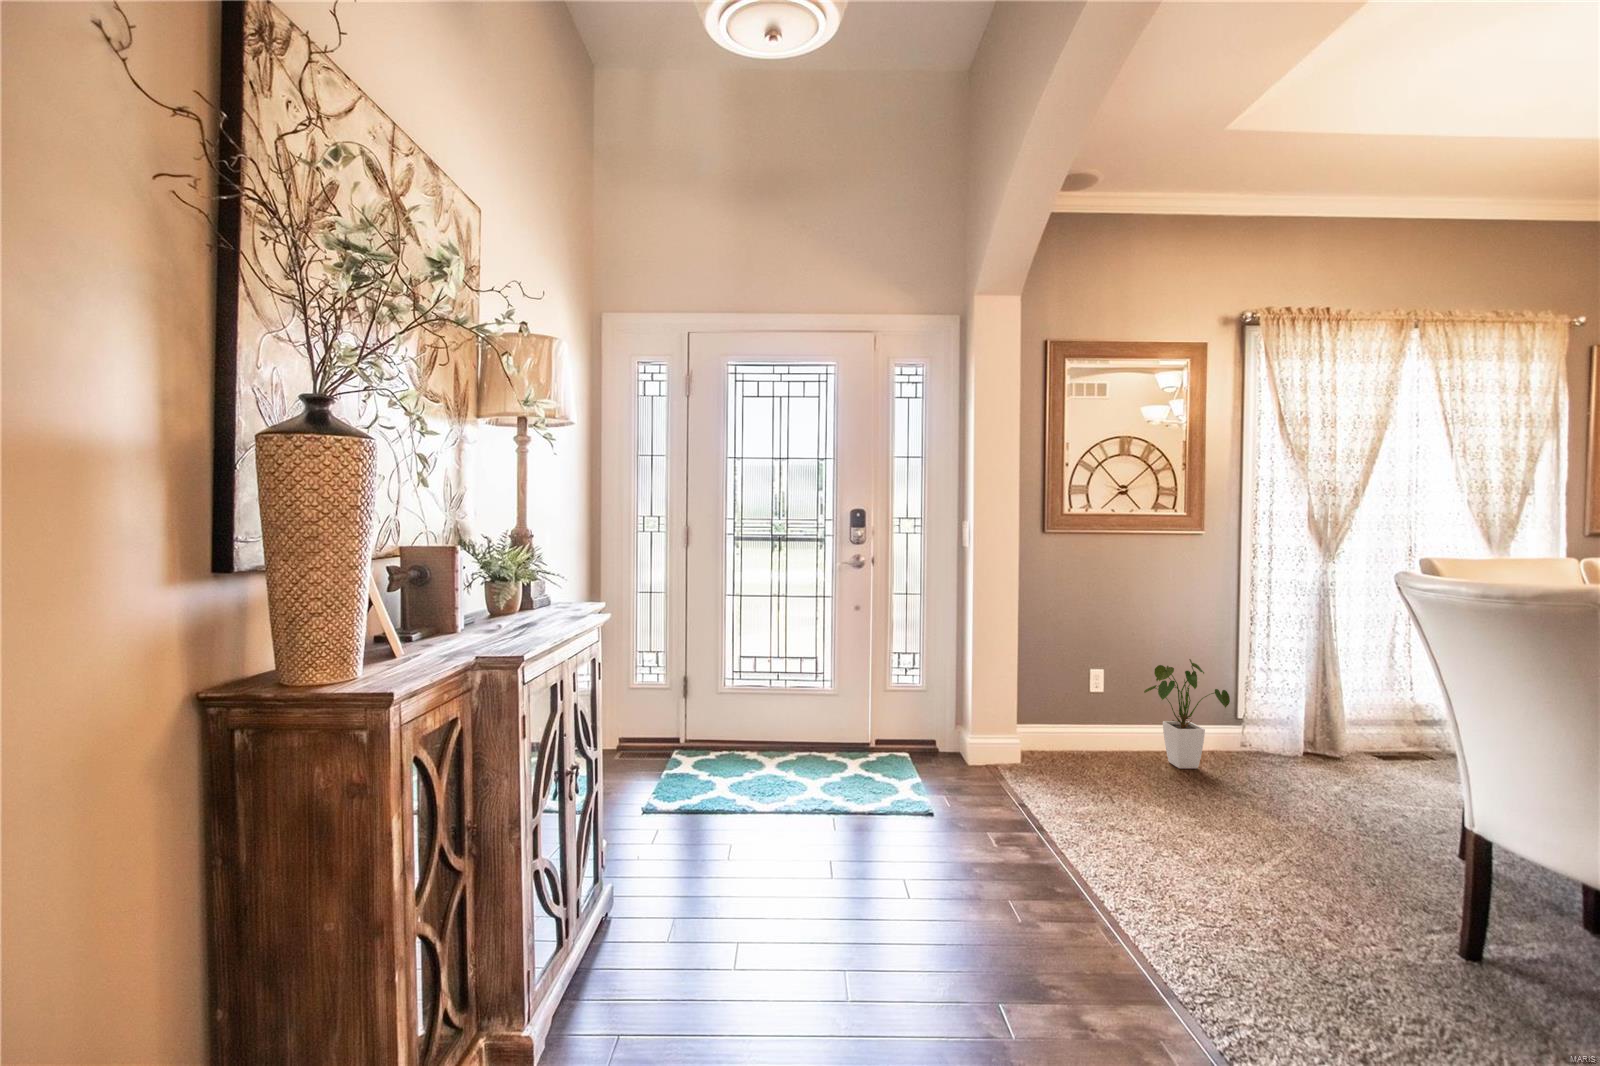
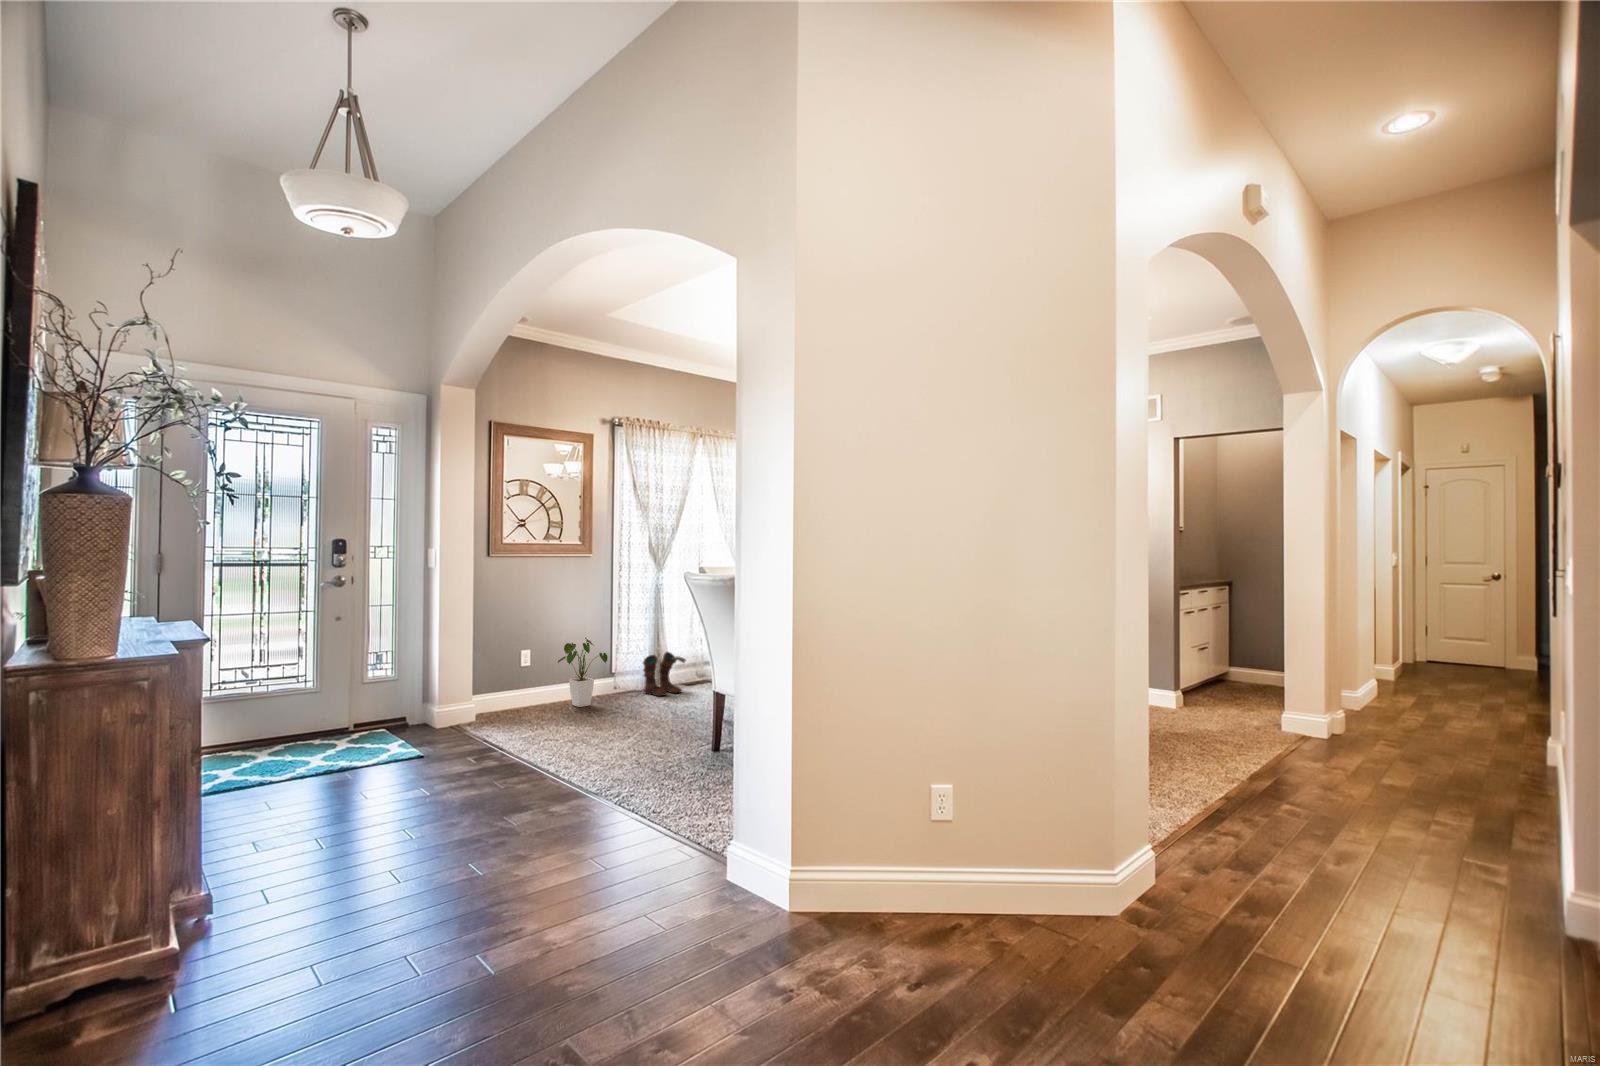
boots: none [1295,699,1388,777] -> present [643,652,686,696]

